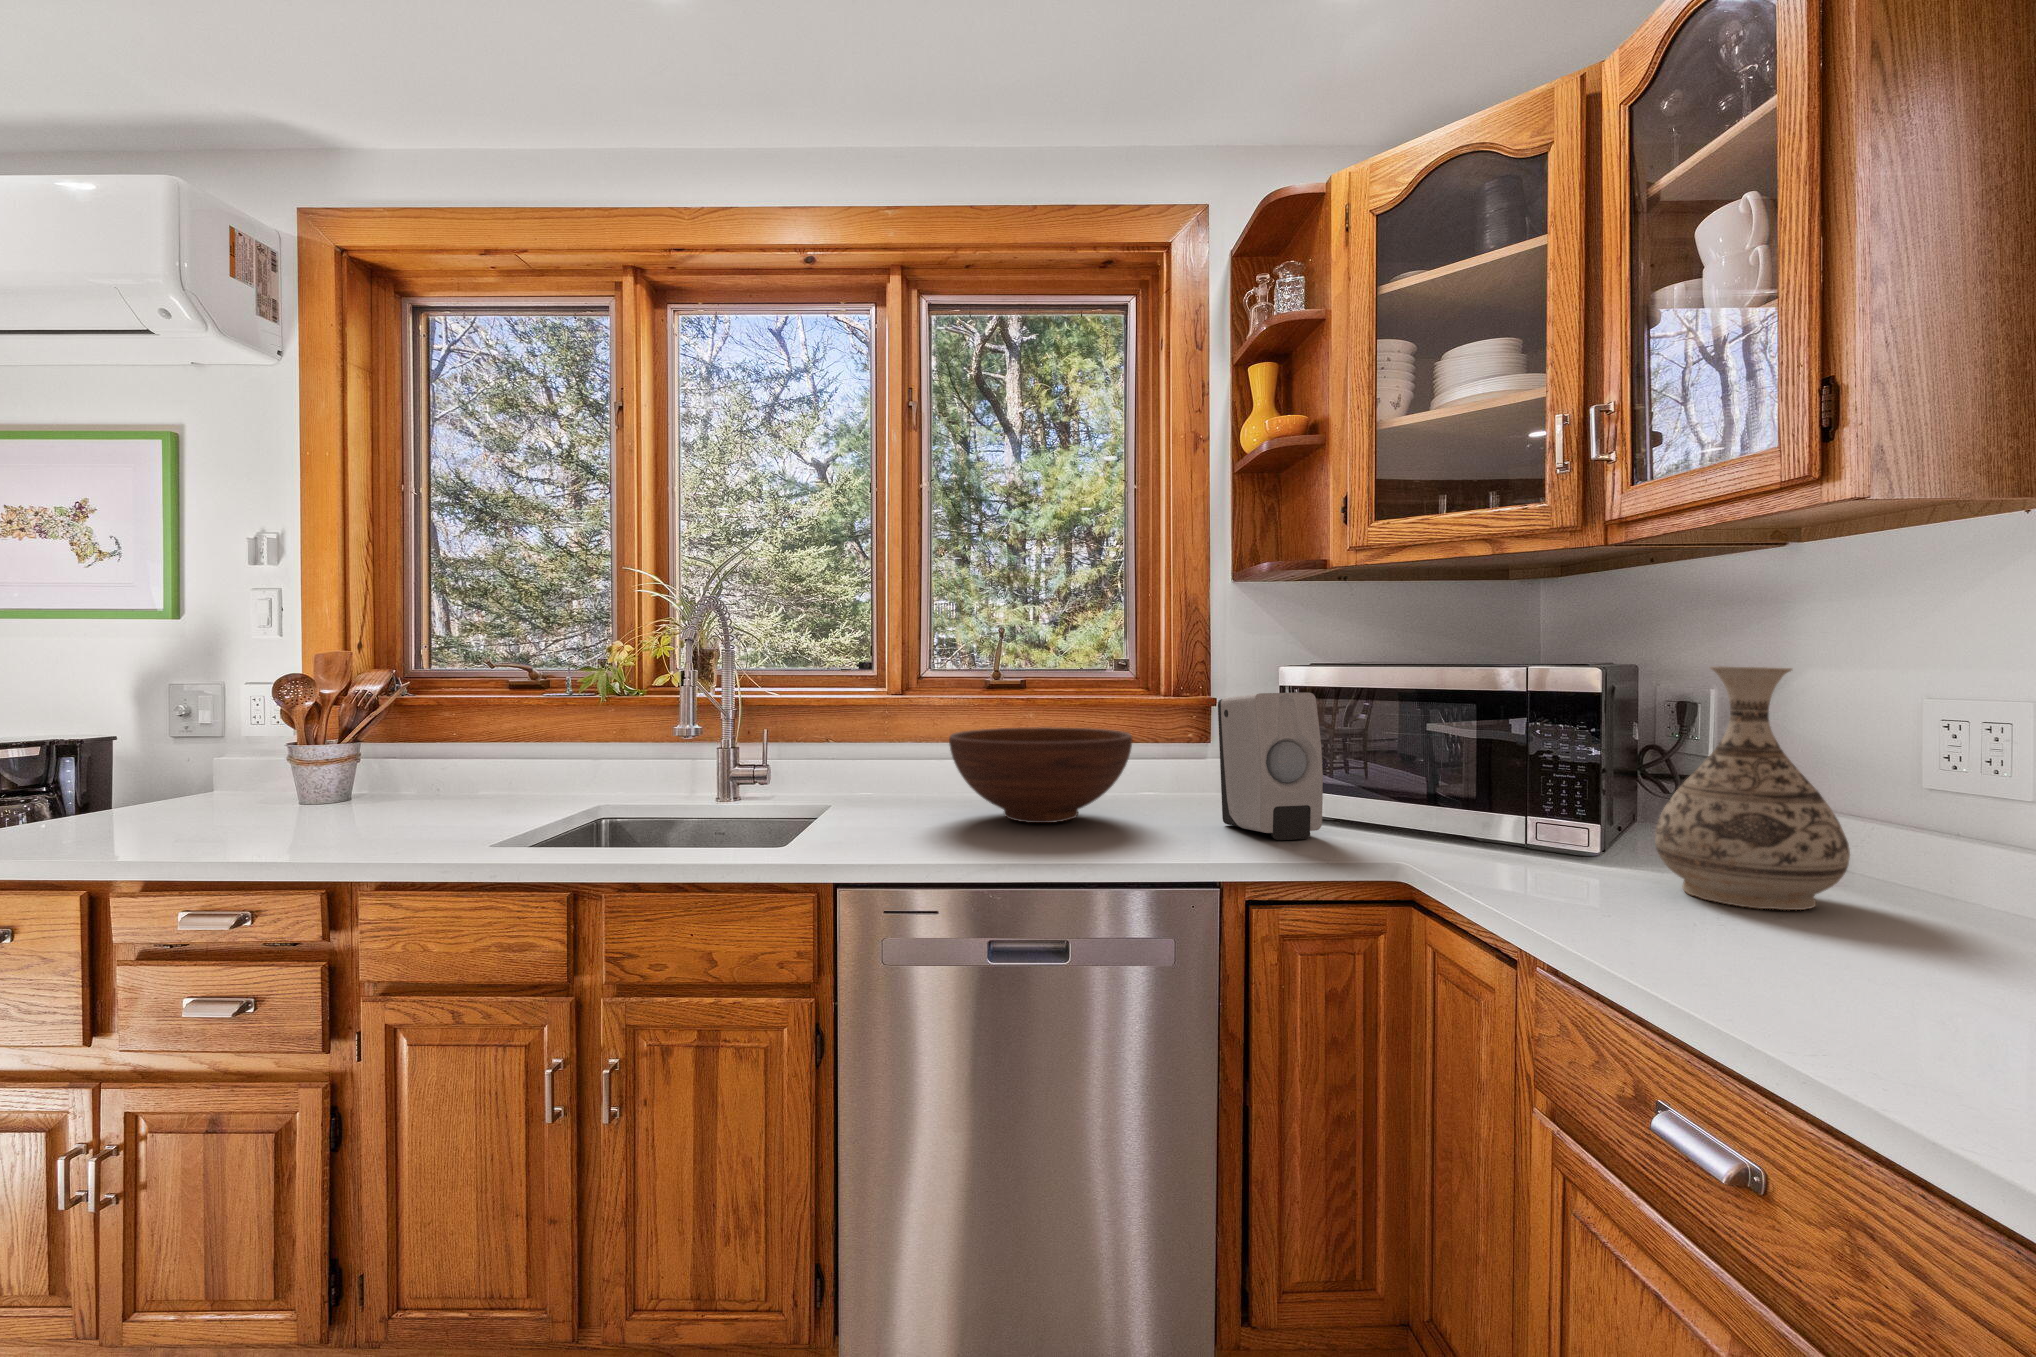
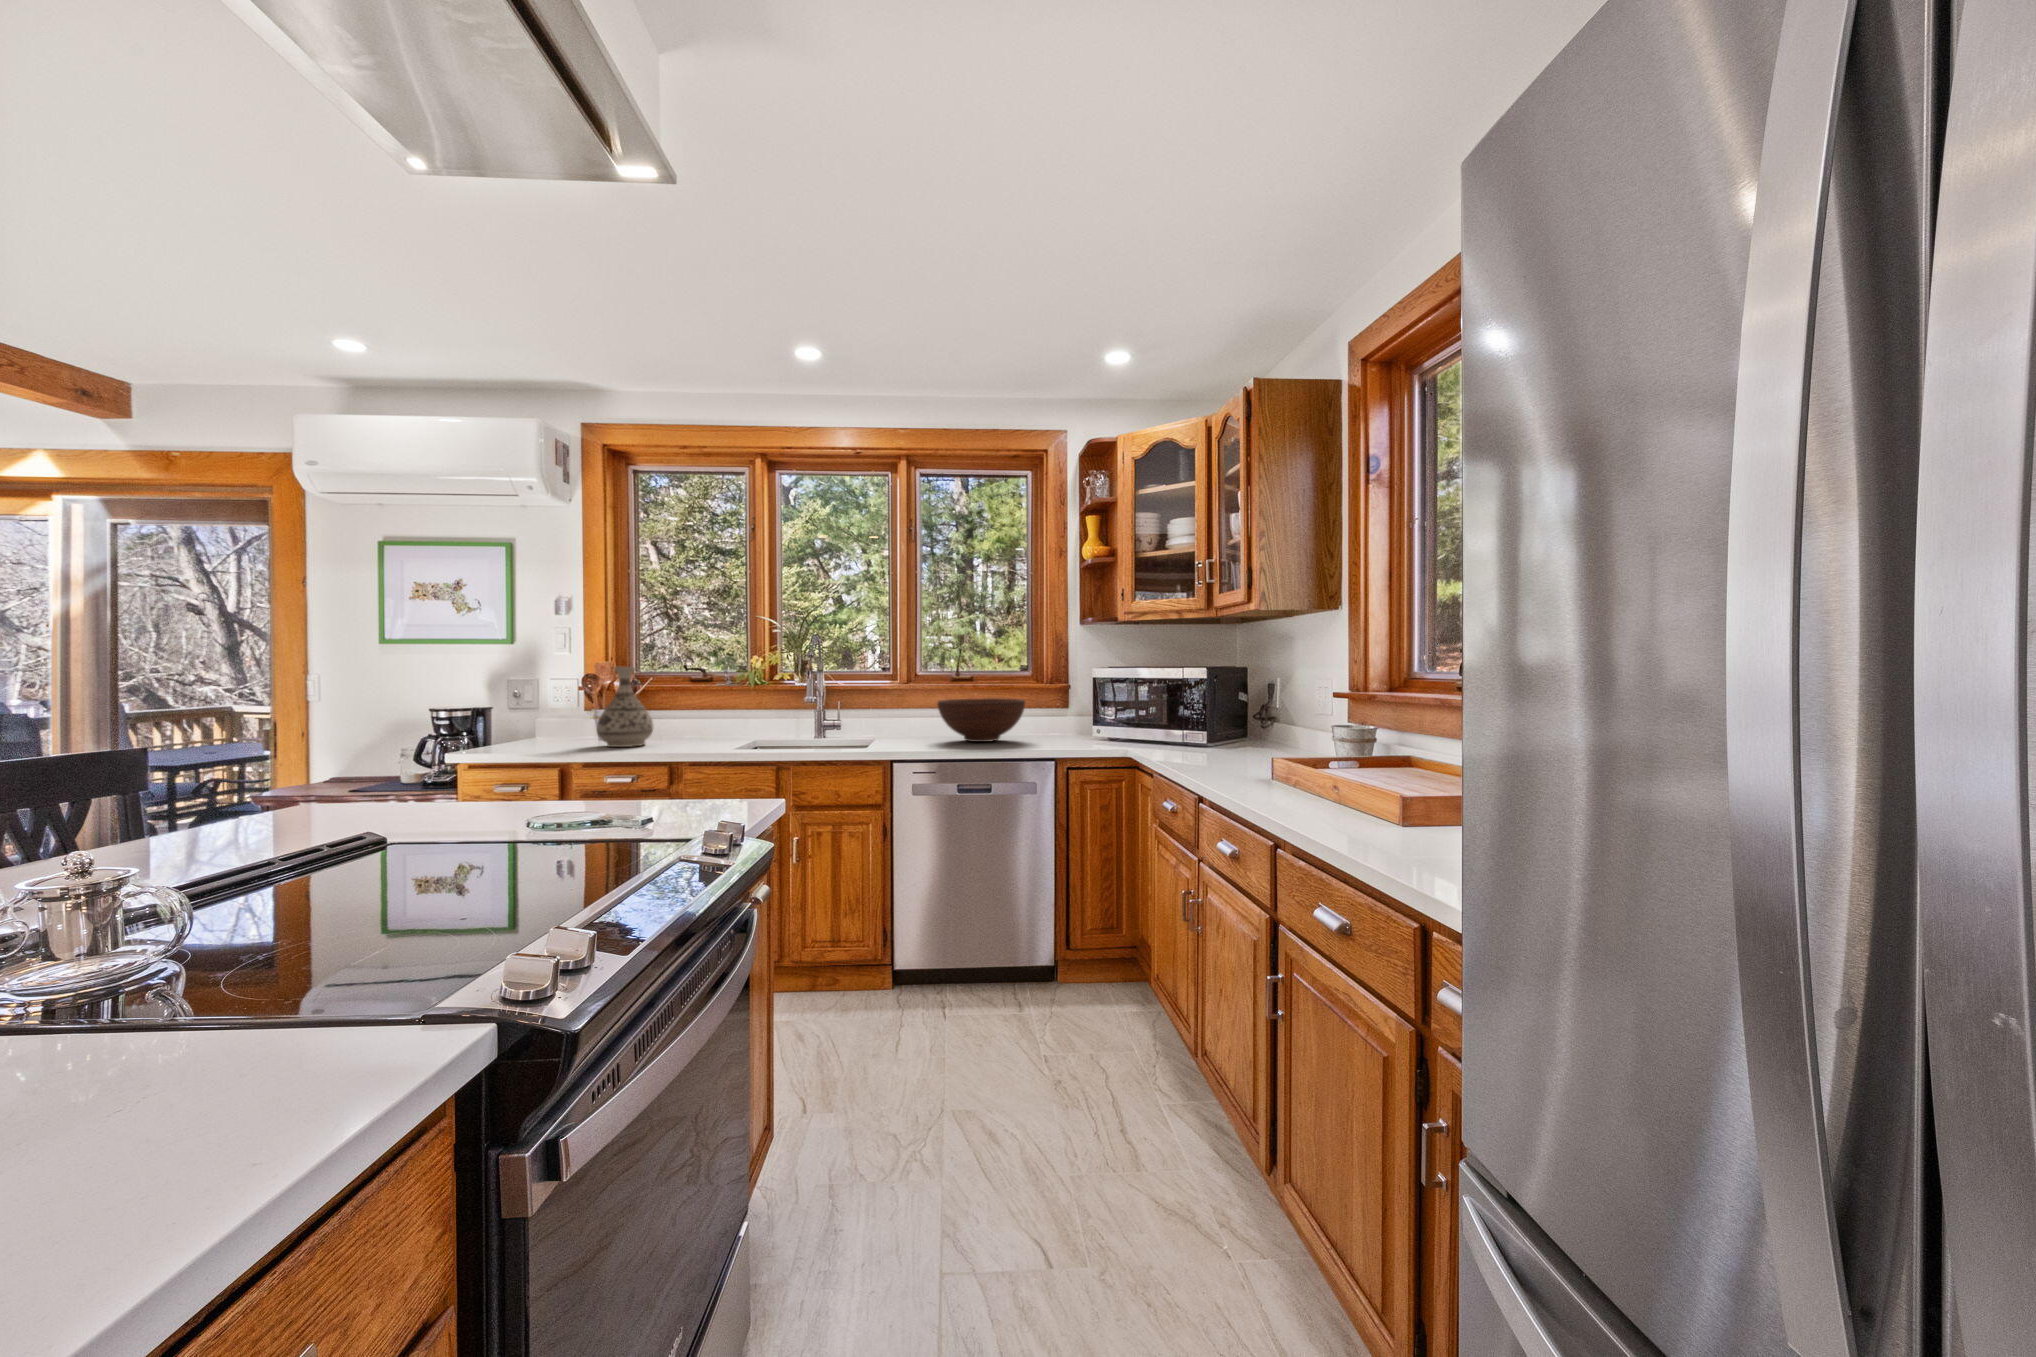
vase: present [1655,666,1850,910] -> present [597,667,653,747]
soap dispenser: present [1218,693,1323,840] -> none [1065,679,1109,745]

